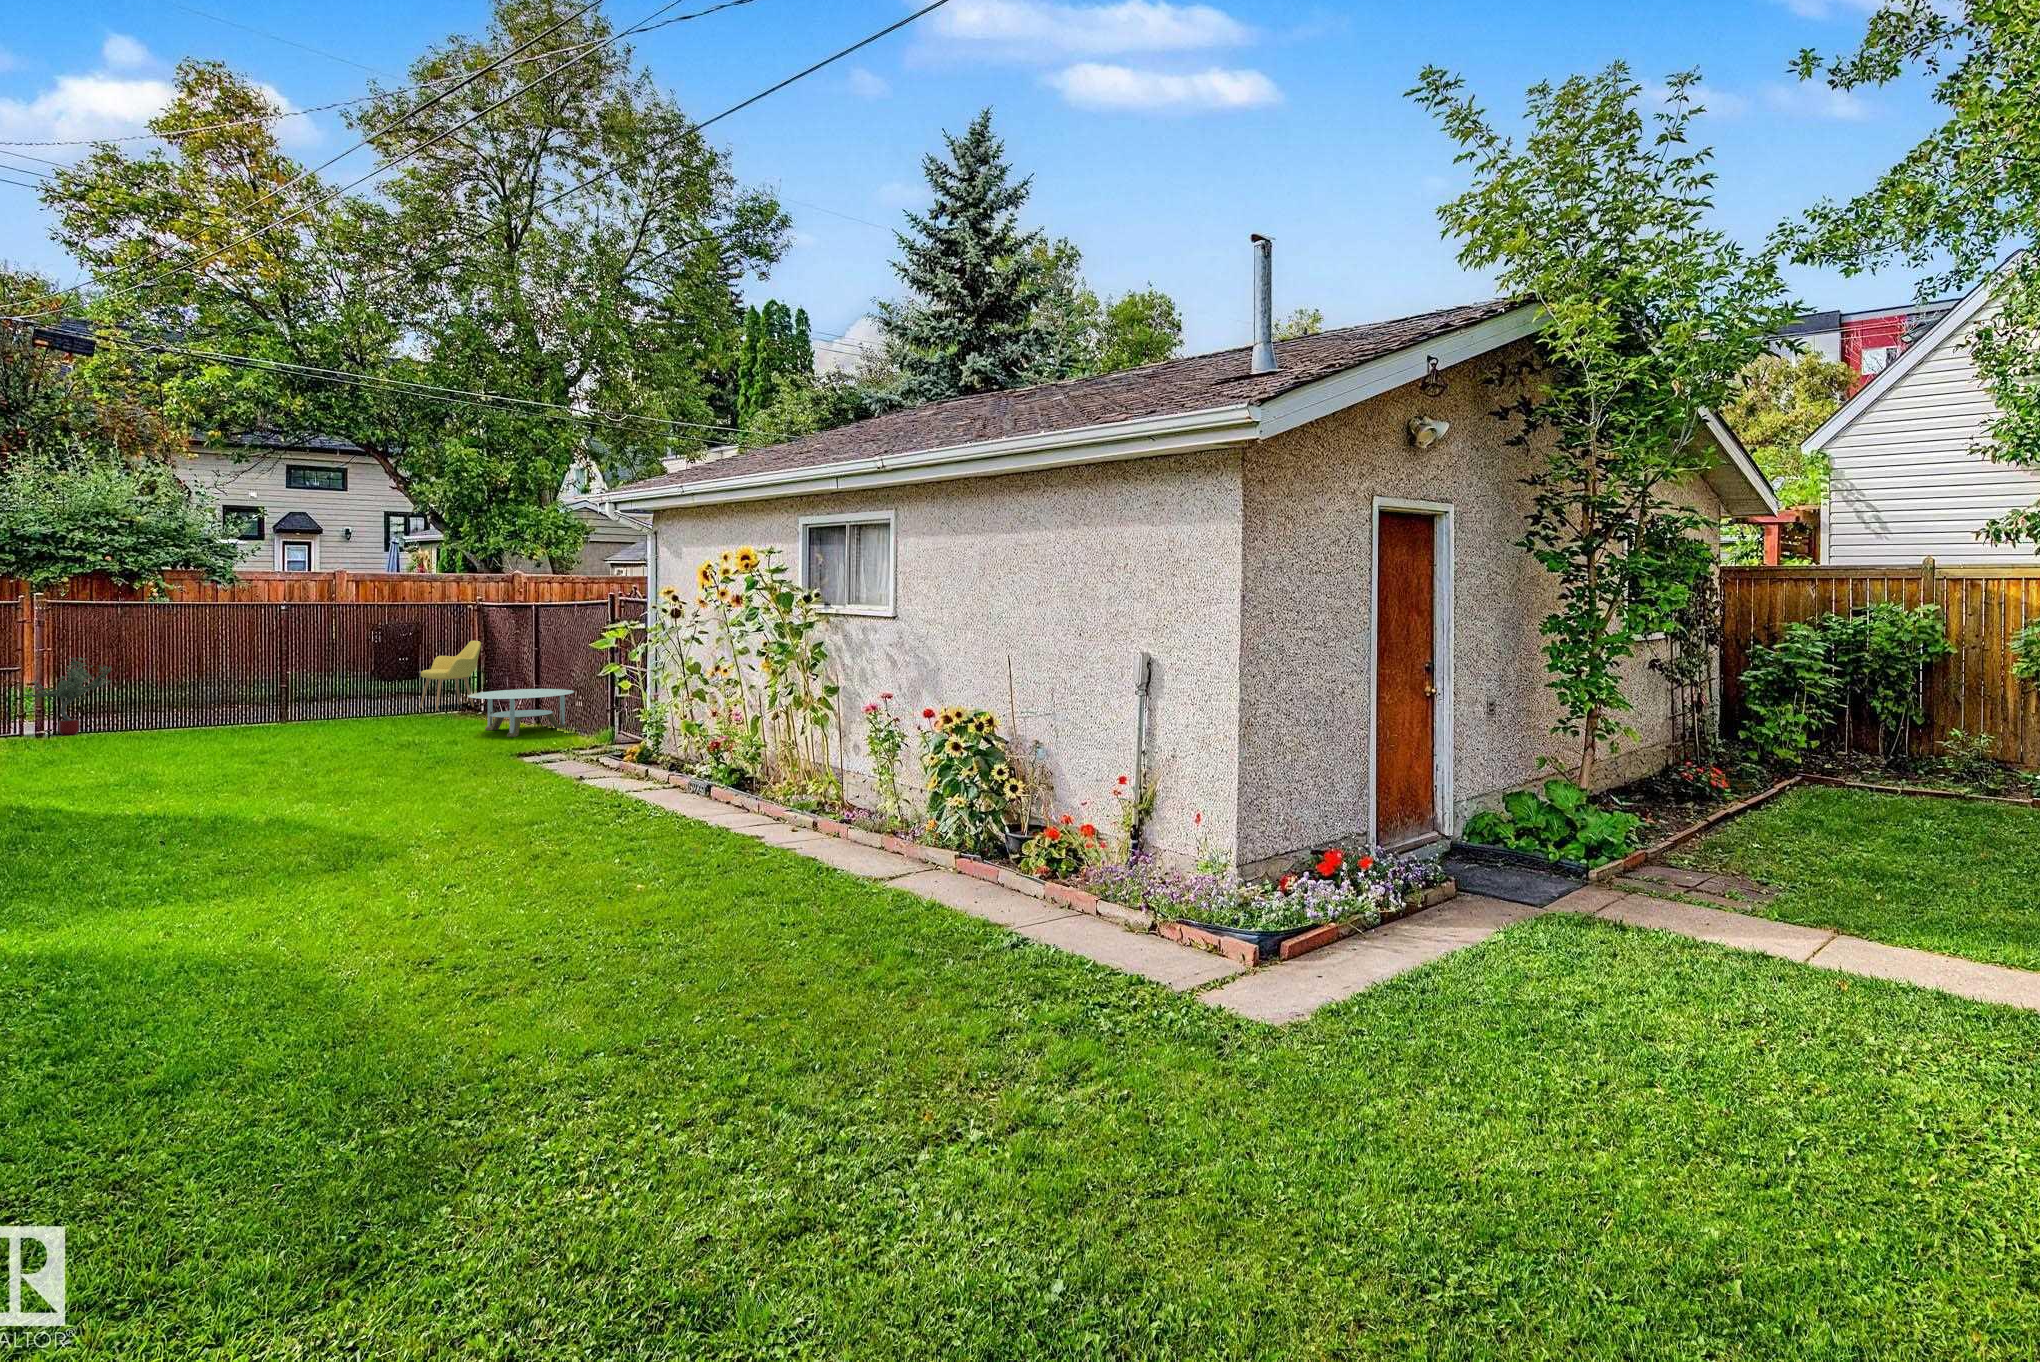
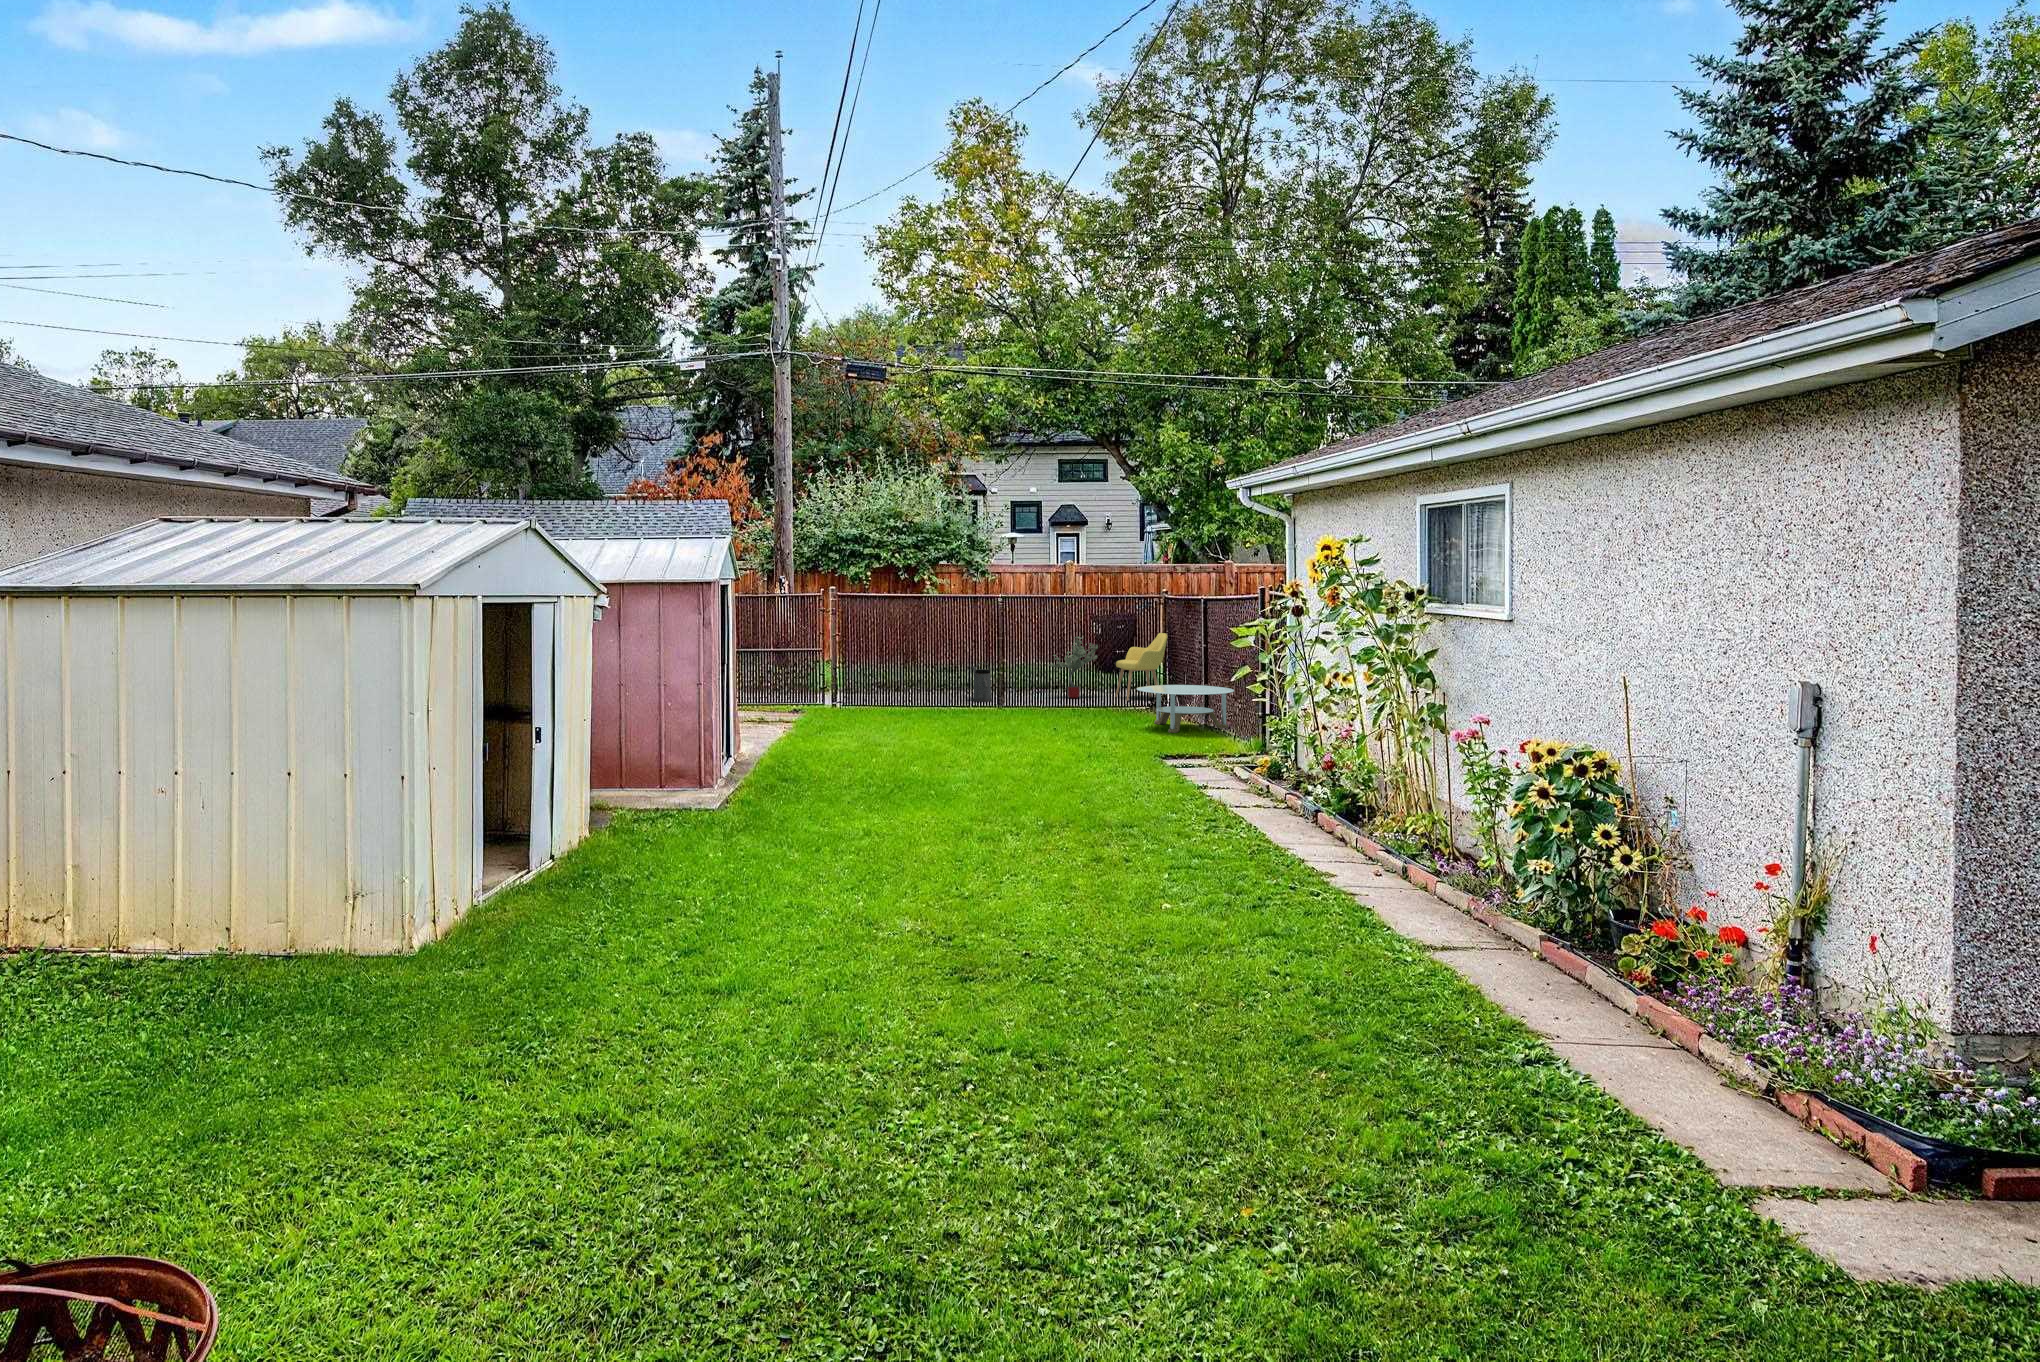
potted tree: present [25,657,112,735] -> present [1050,637,1098,699]
watering can: none [229,680,261,725] -> present [973,662,992,702]

